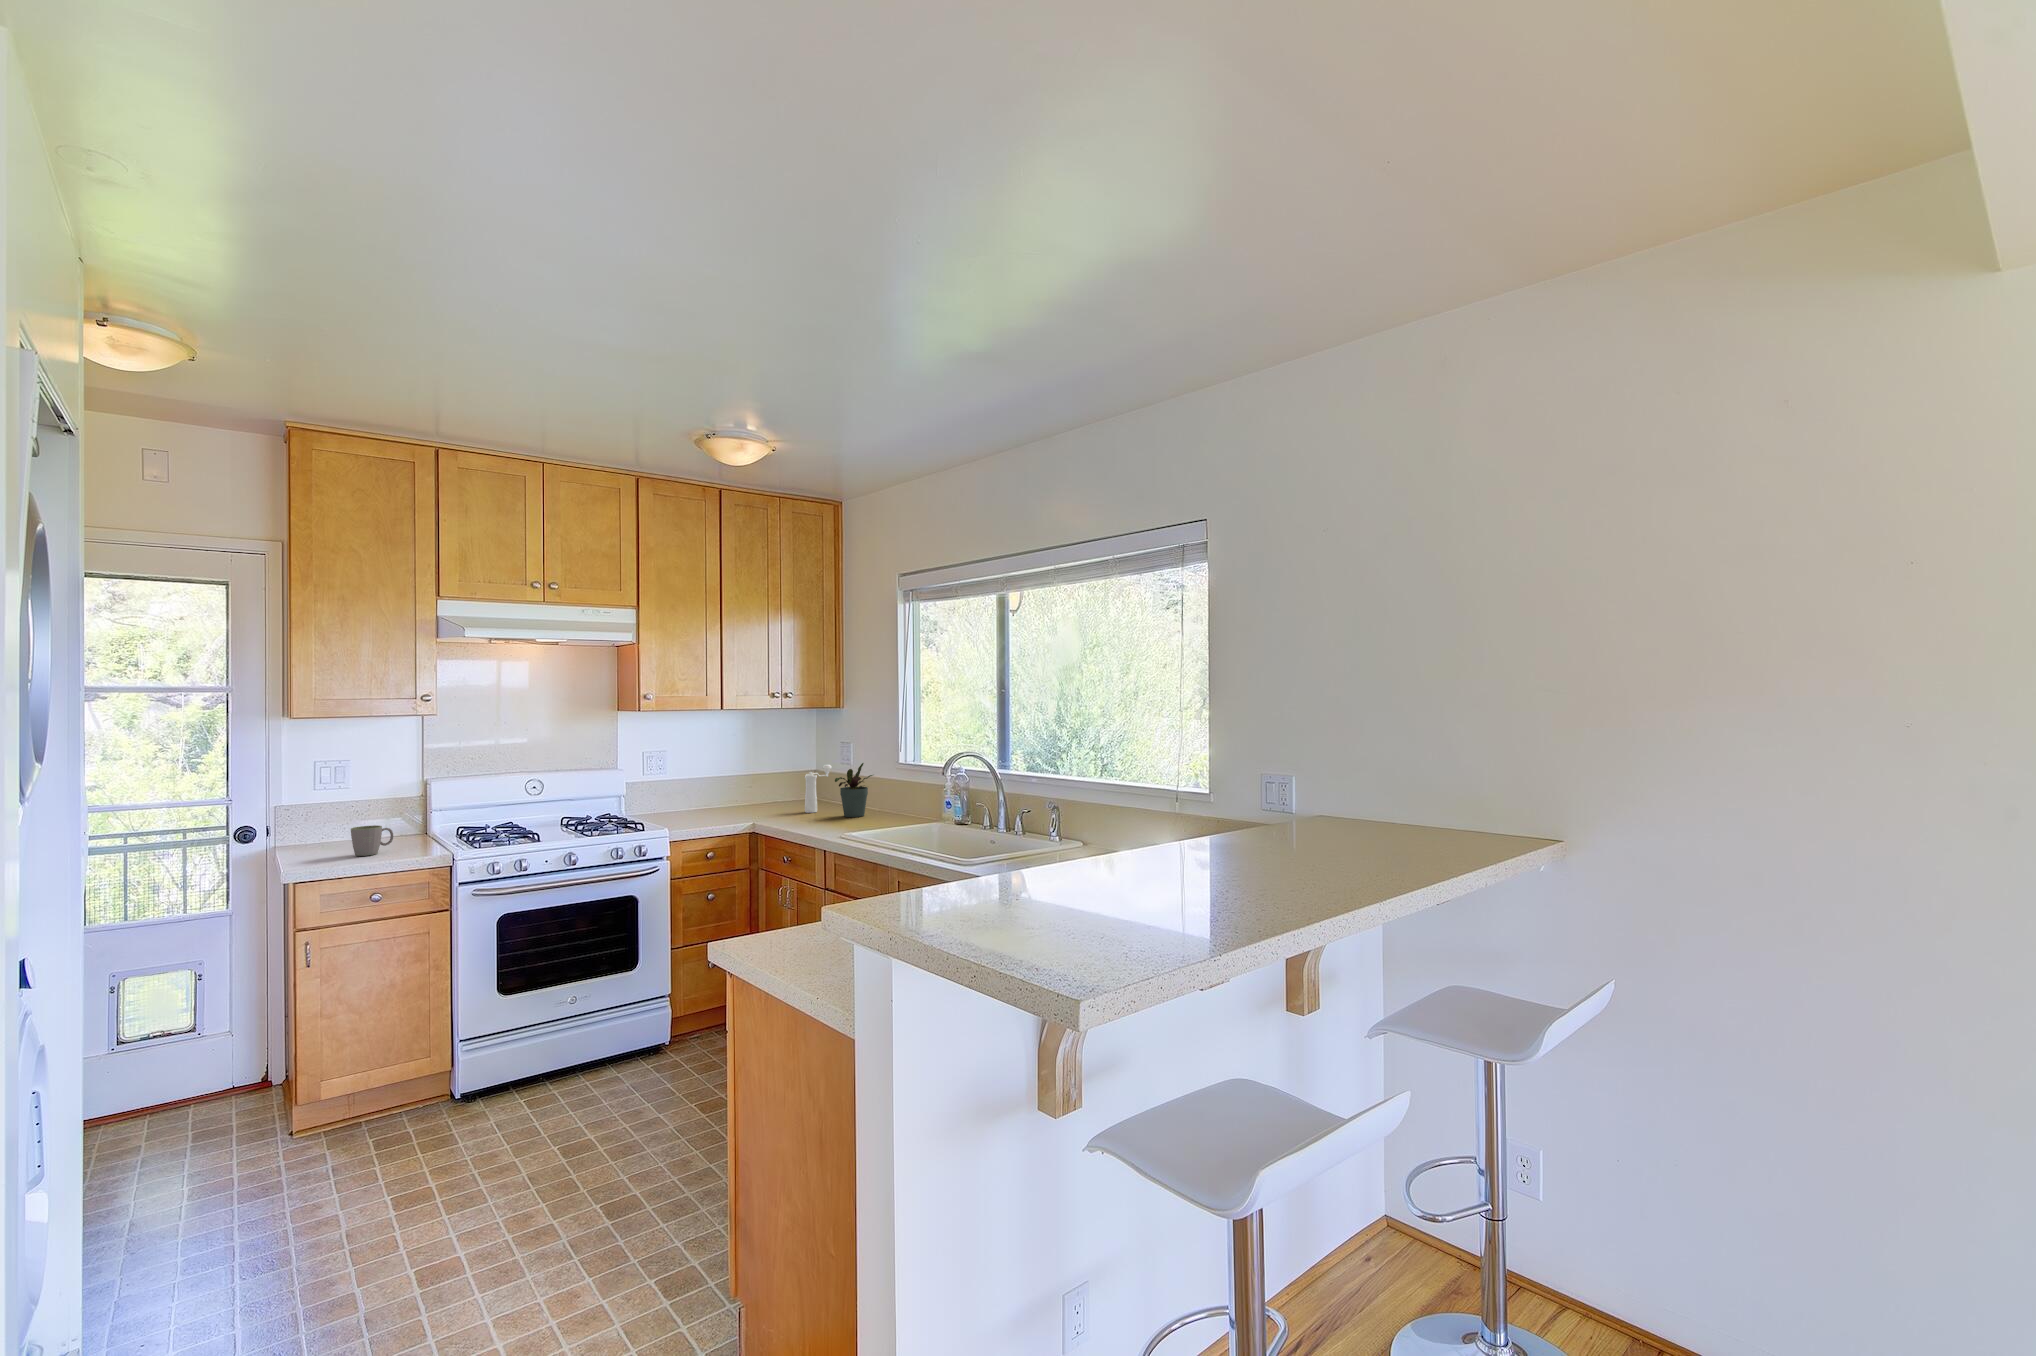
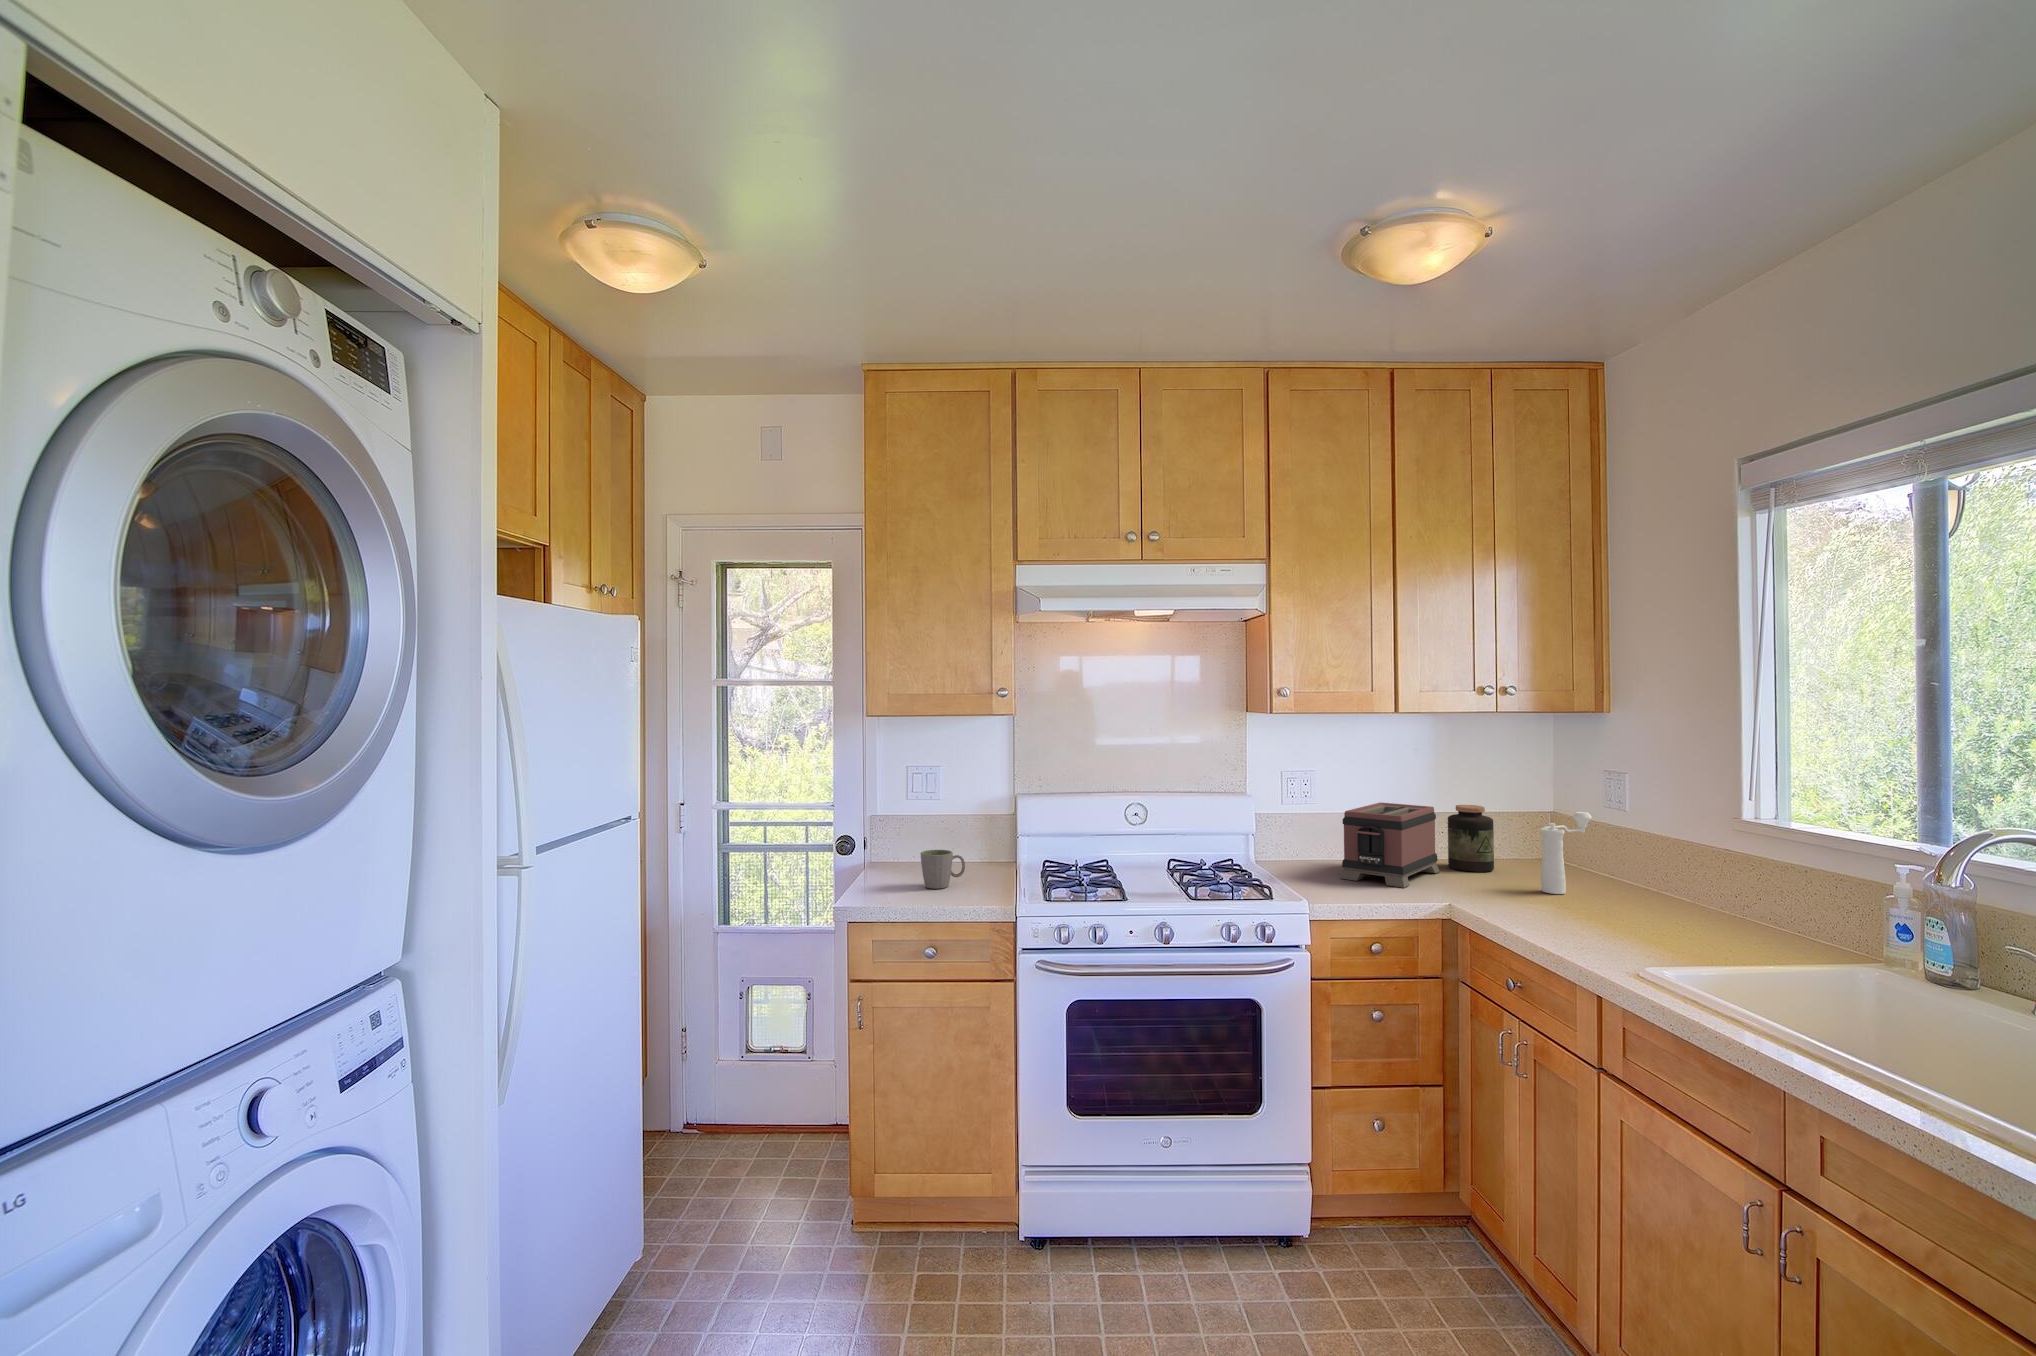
potted plant: present [835,763,873,817] -> none [1608,820,1695,920]
jar: none [755,767,782,808] -> present [1448,805,1494,872]
toaster: none [687,769,750,819] -> present [1340,802,1440,888]

